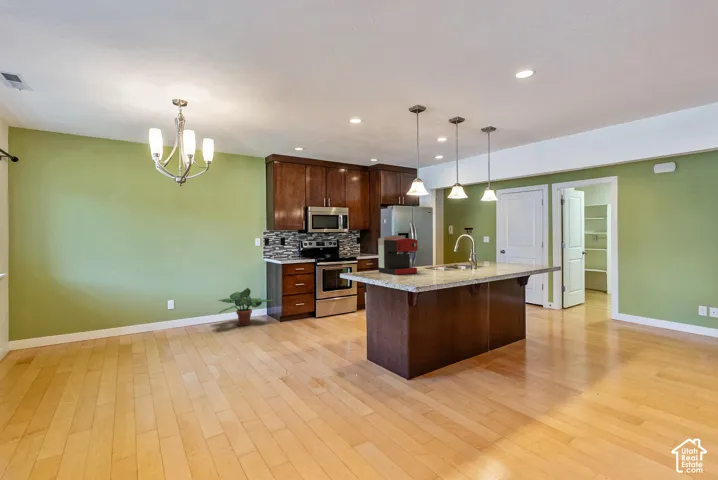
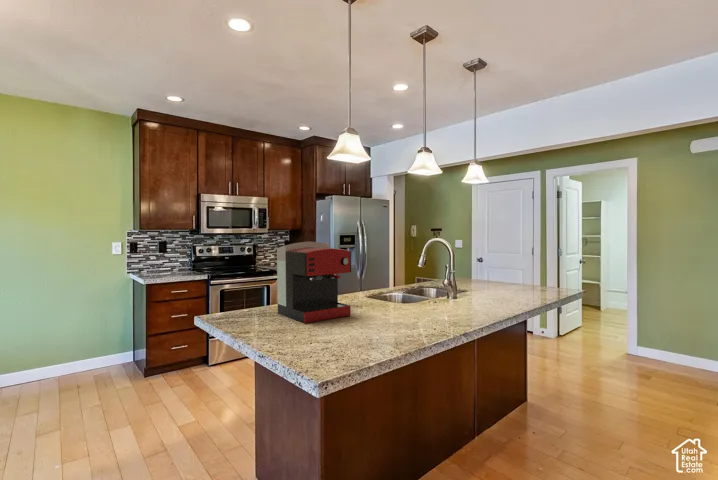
potted plant: present [219,288,272,326] -> none [14,325,131,389]

